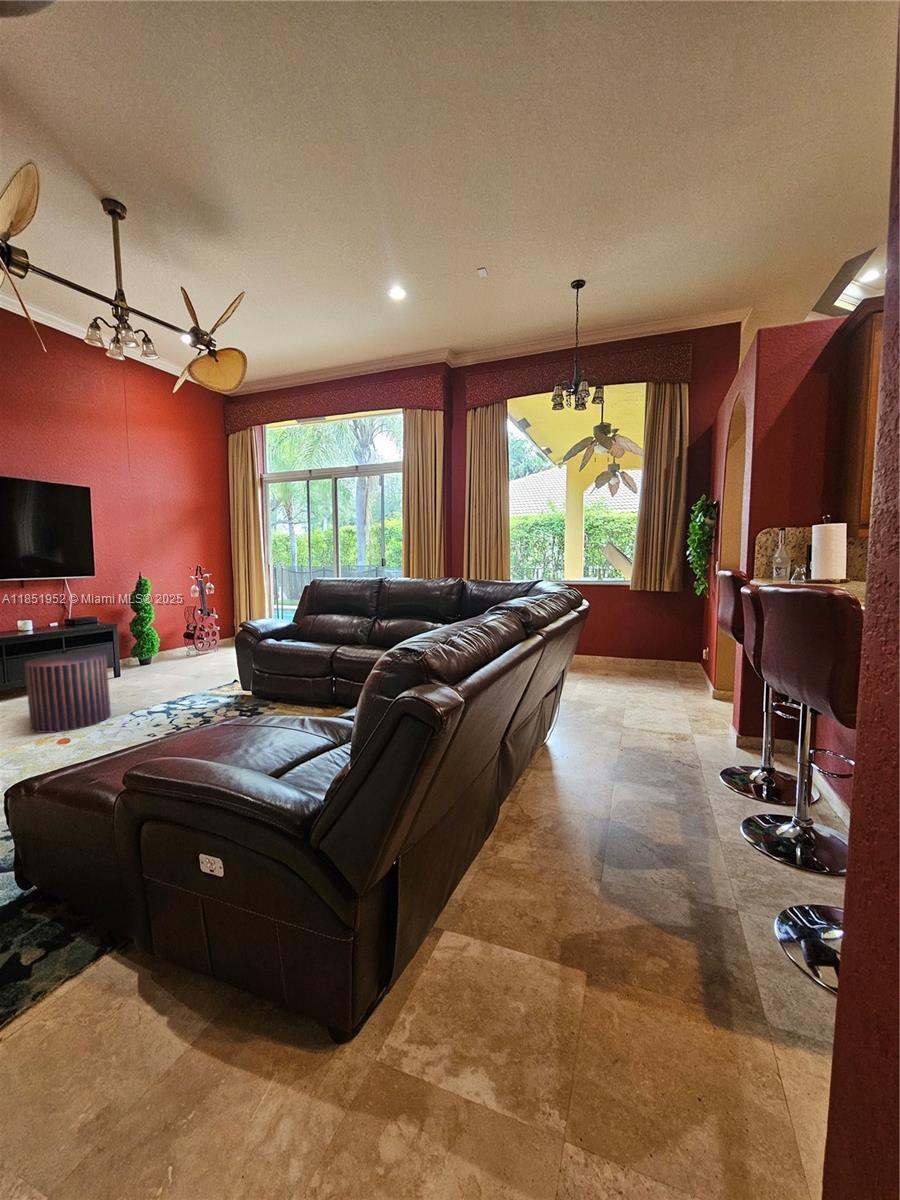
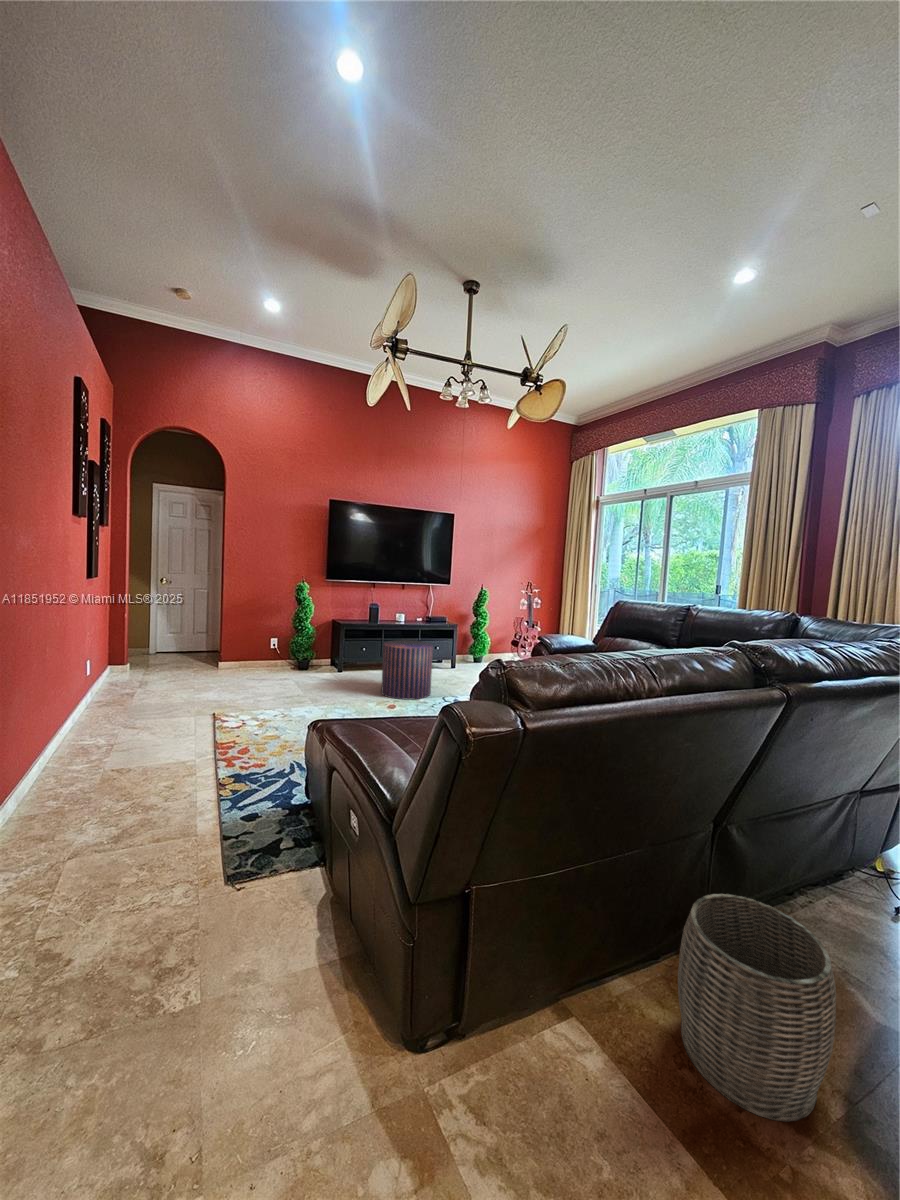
woven basket: none [499,781,591,913] -> present [678,894,836,1122]

